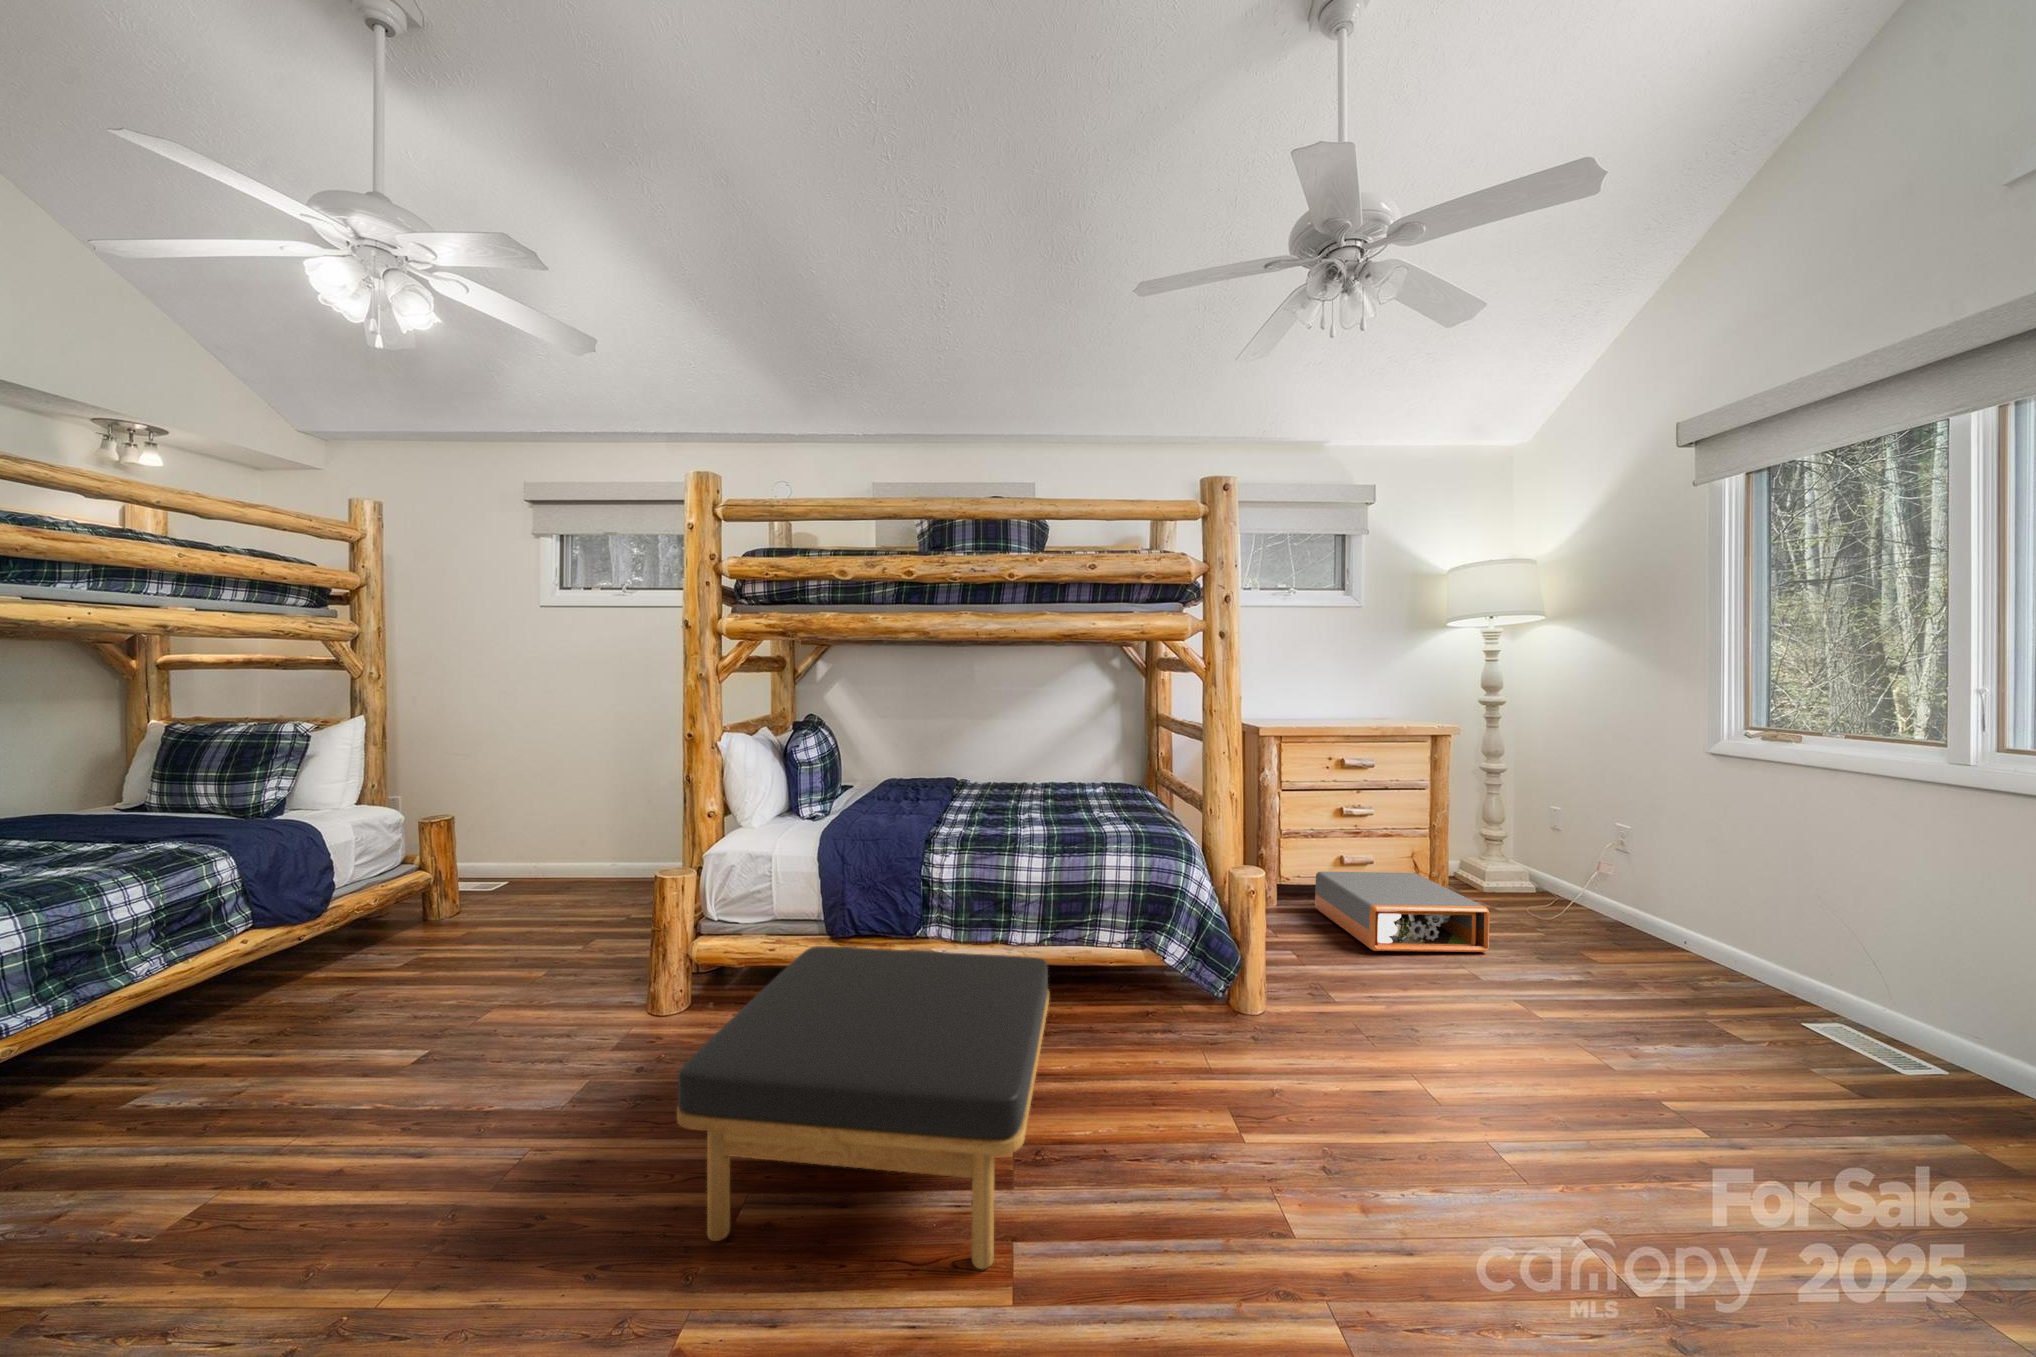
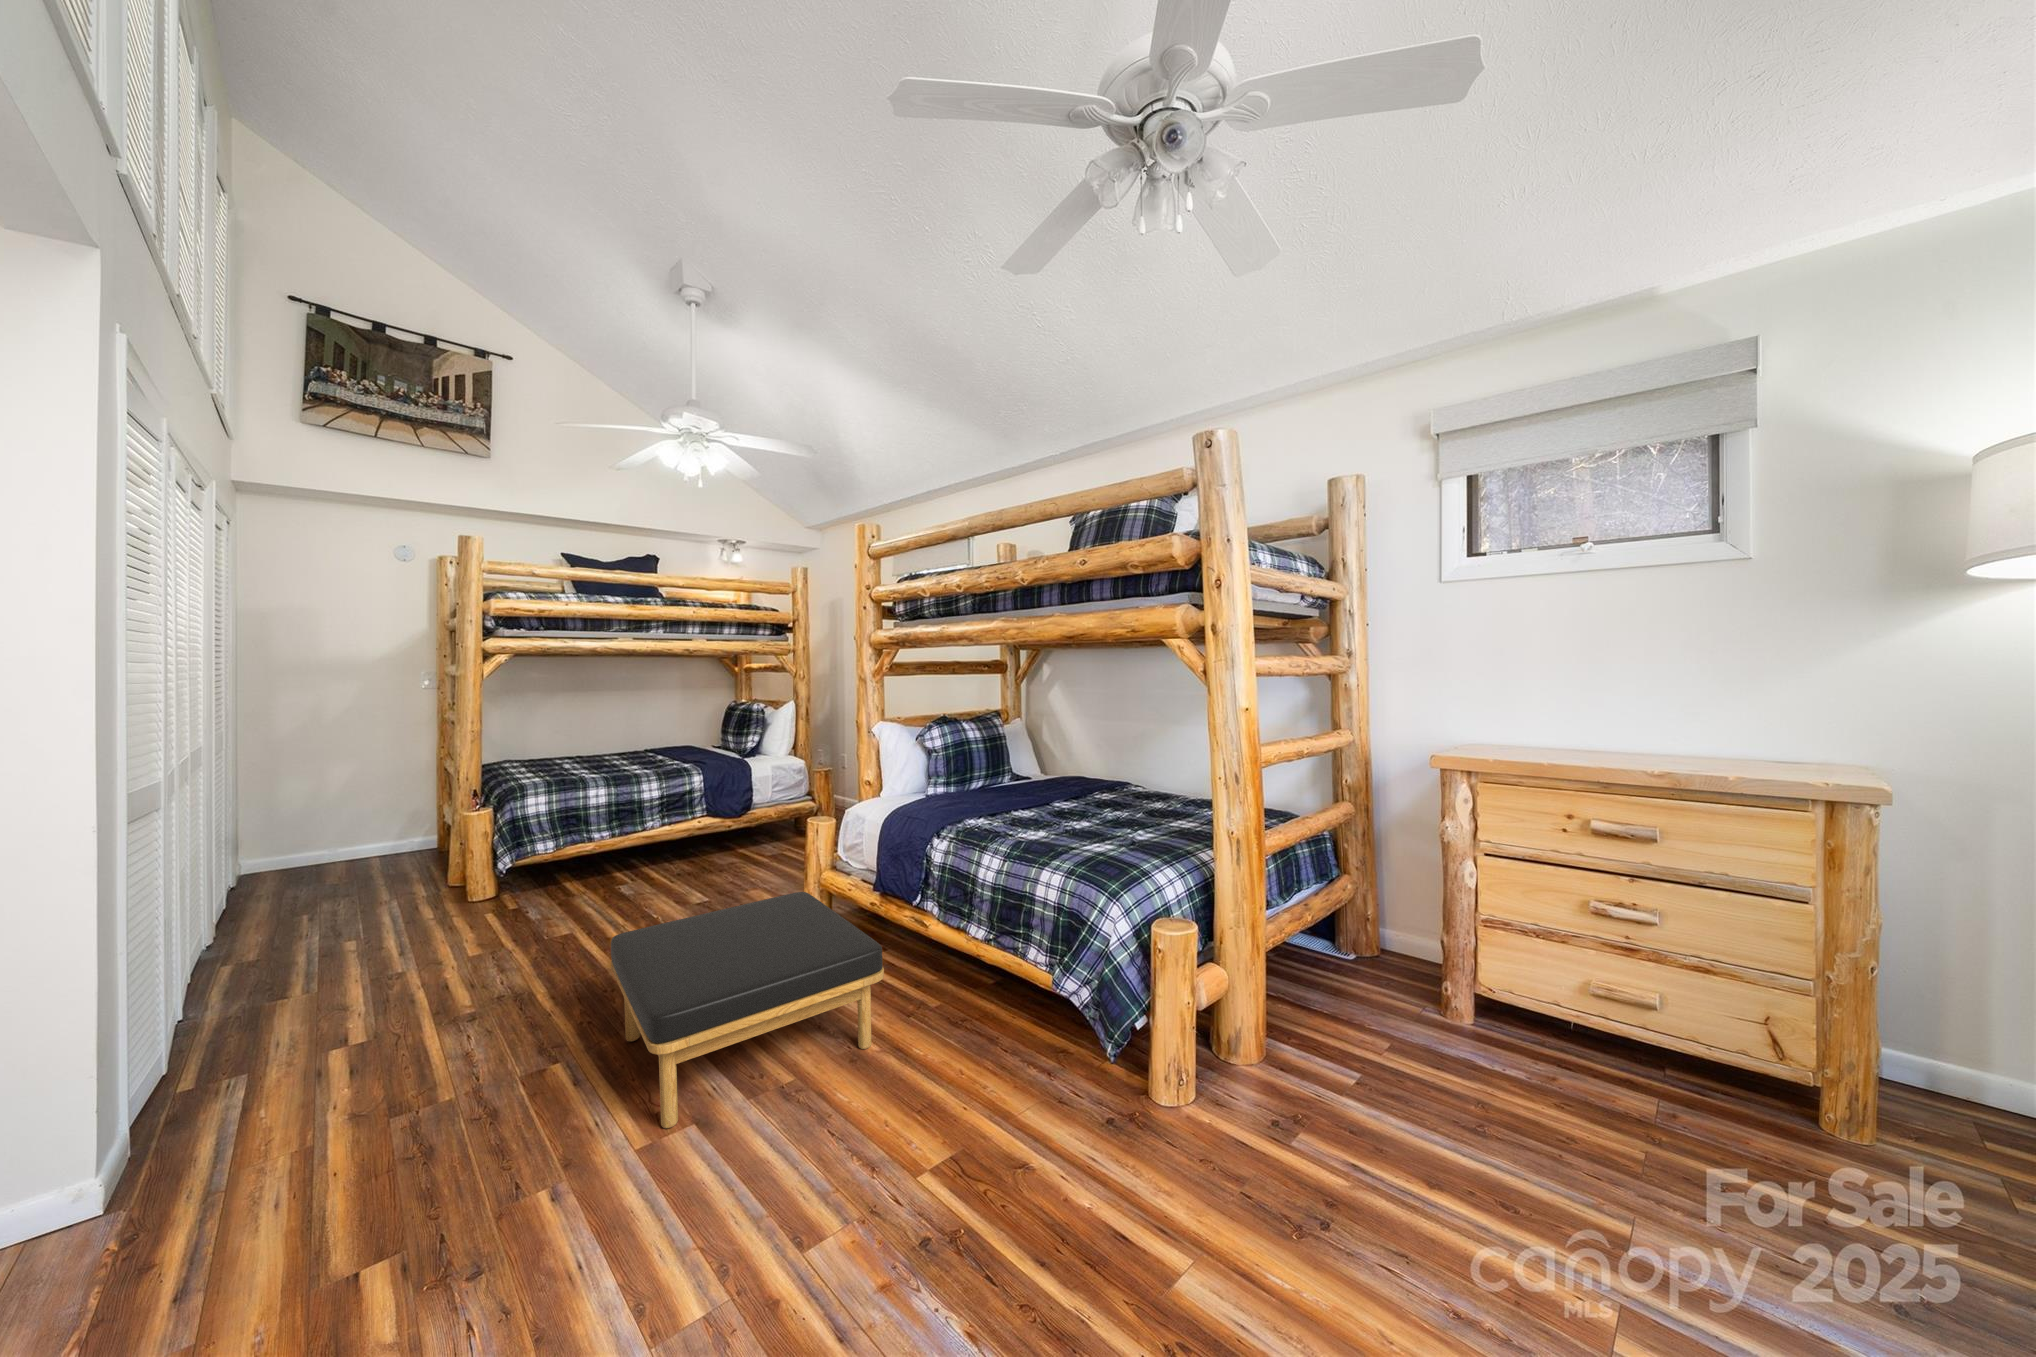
storage box: present [1315,872,1490,952] -> none [1418,977,1653,1186]

